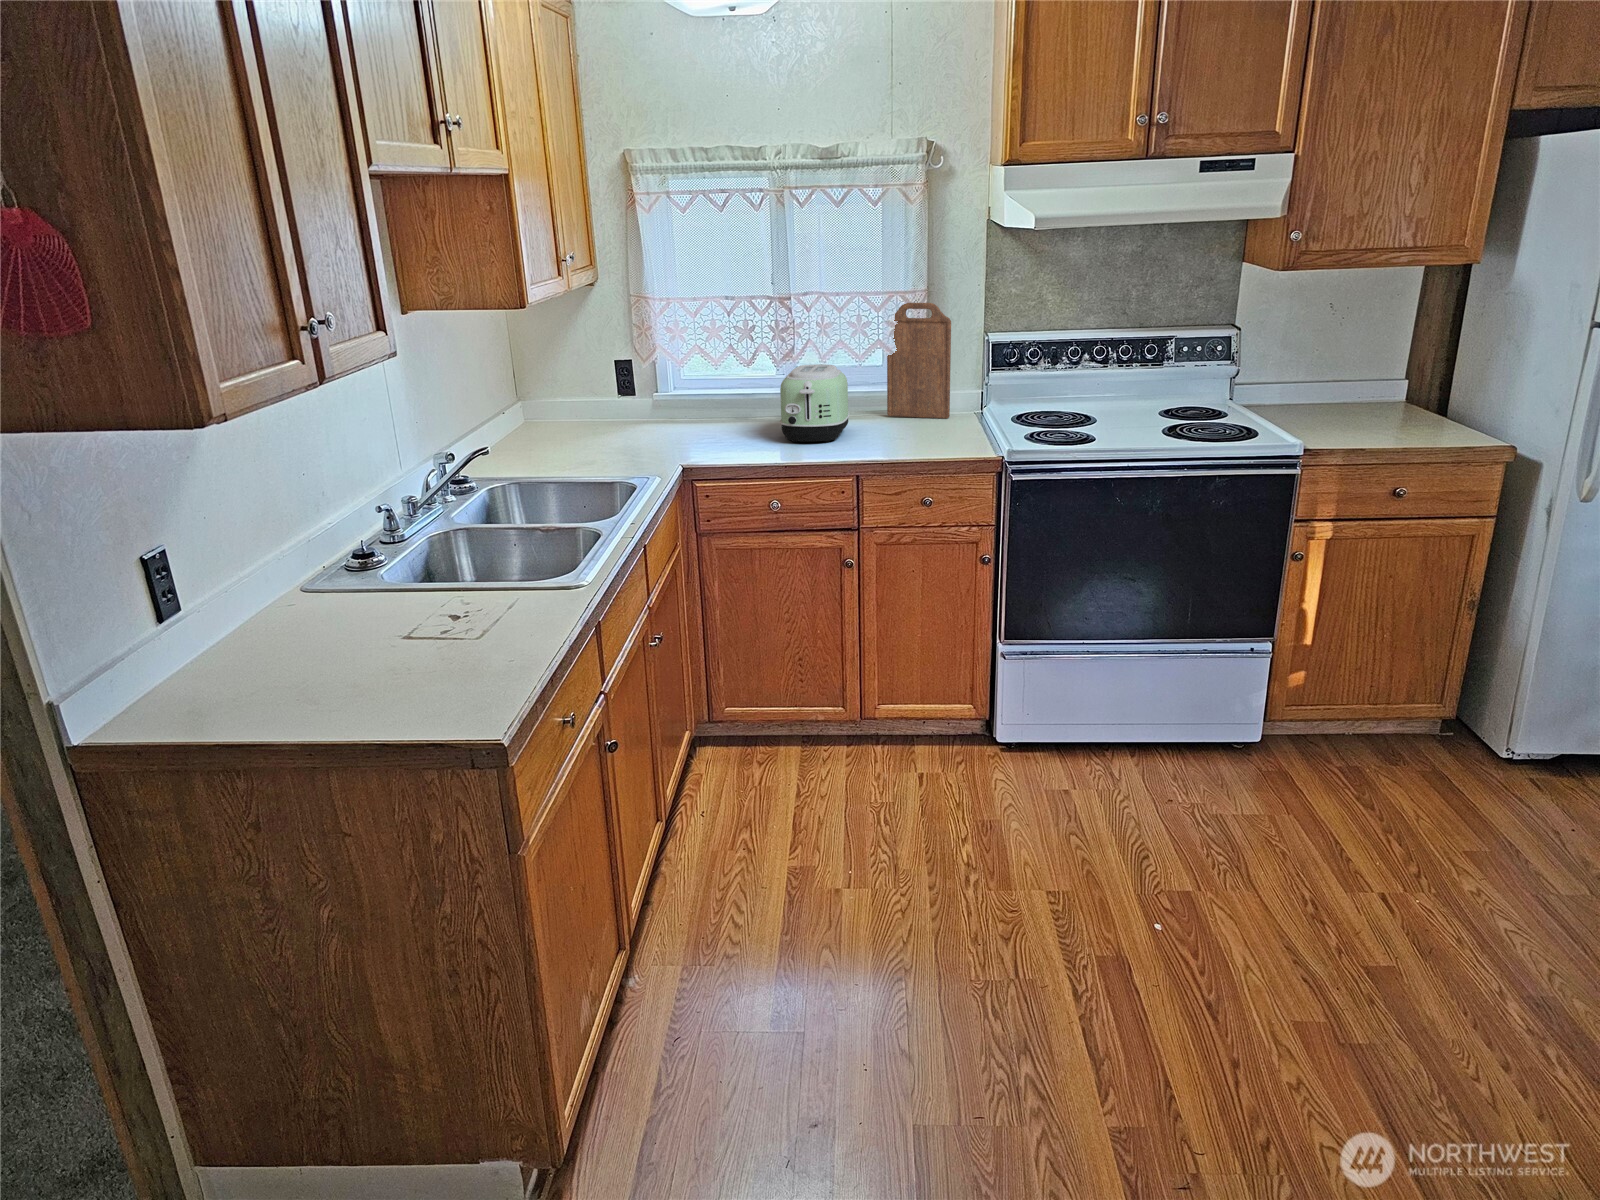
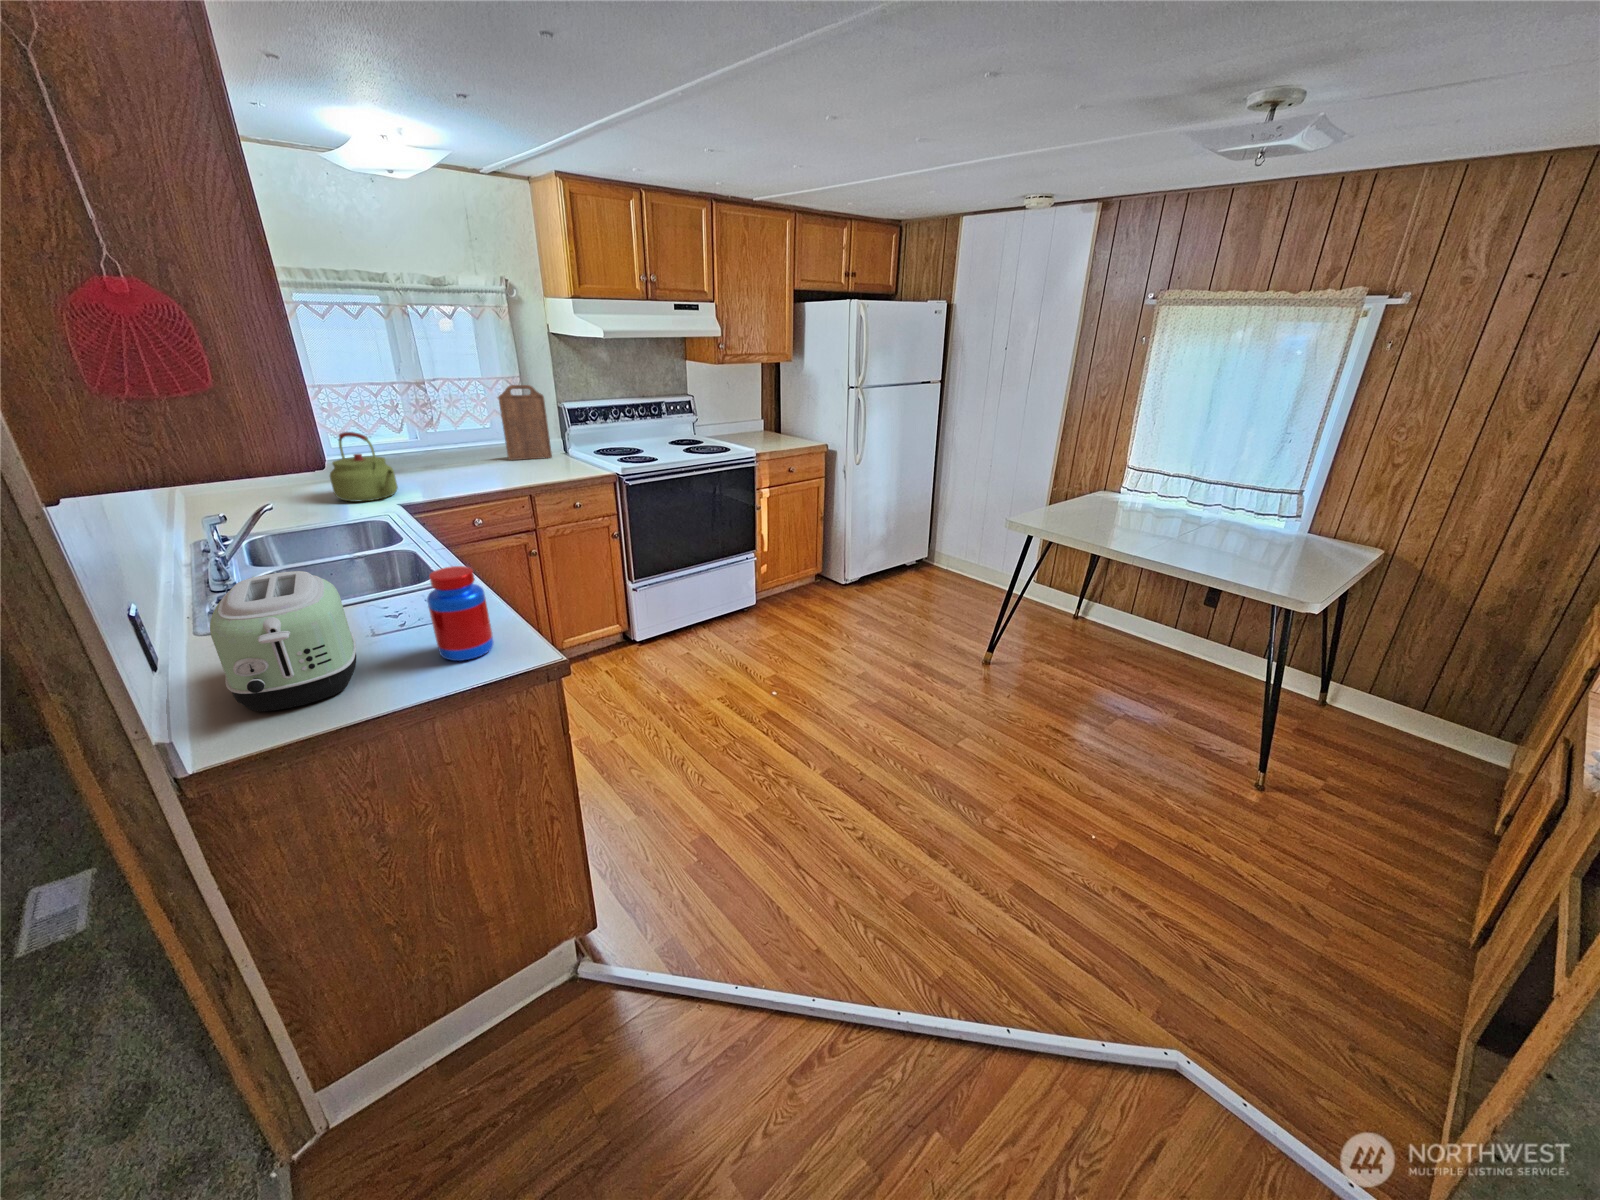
kettle: none [631,362,706,454] -> present [330,432,398,501]
toaster: present [780,364,850,442] -> present [210,571,356,712]
jar: none [383,569,471,703] -> present [427,566,494,661]

